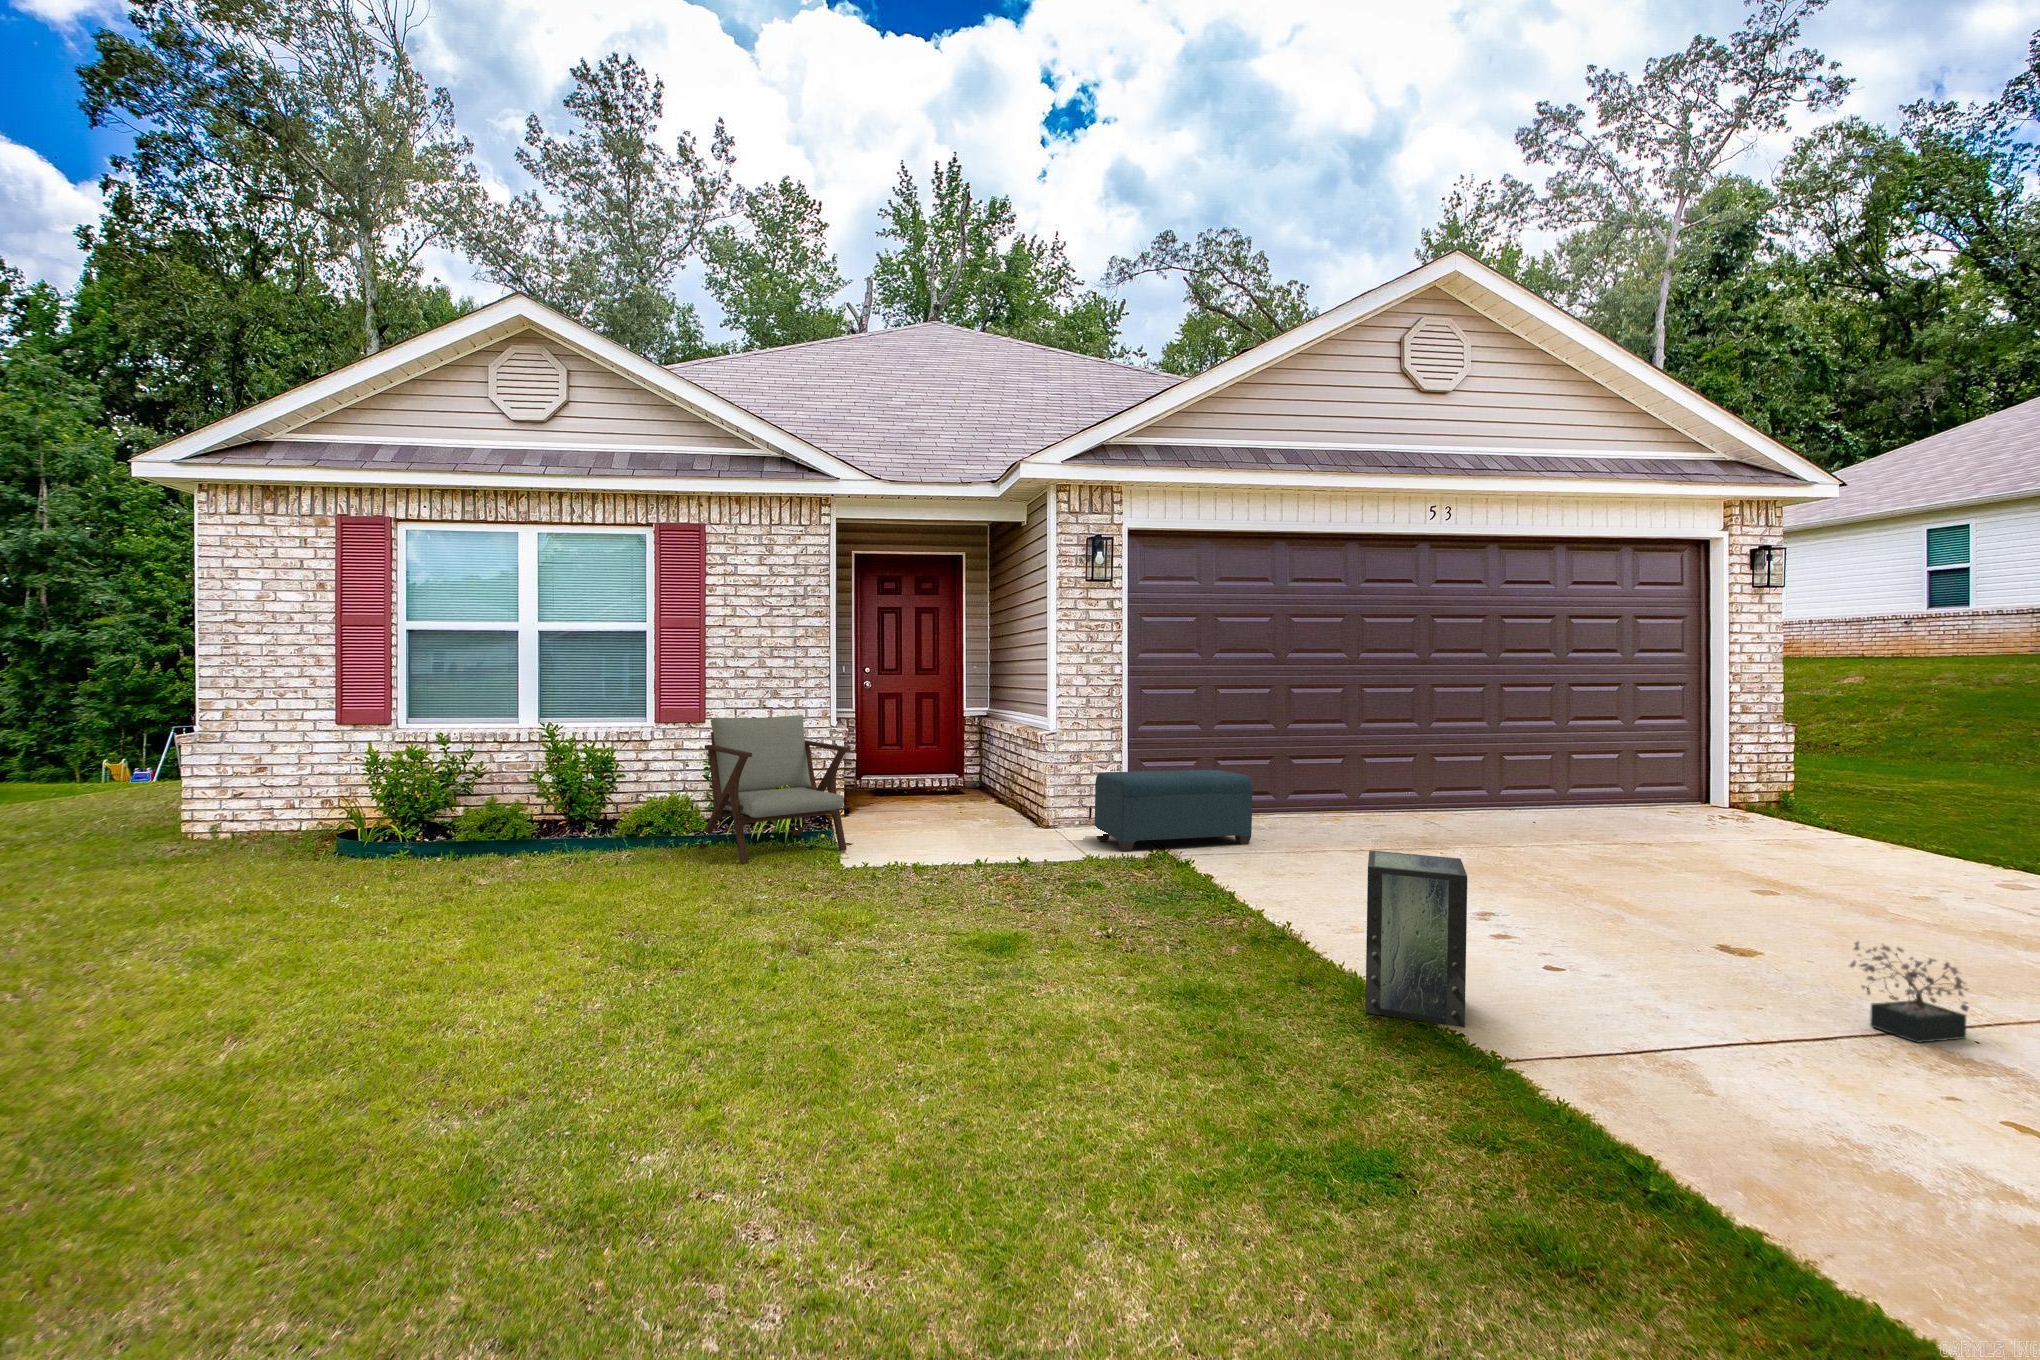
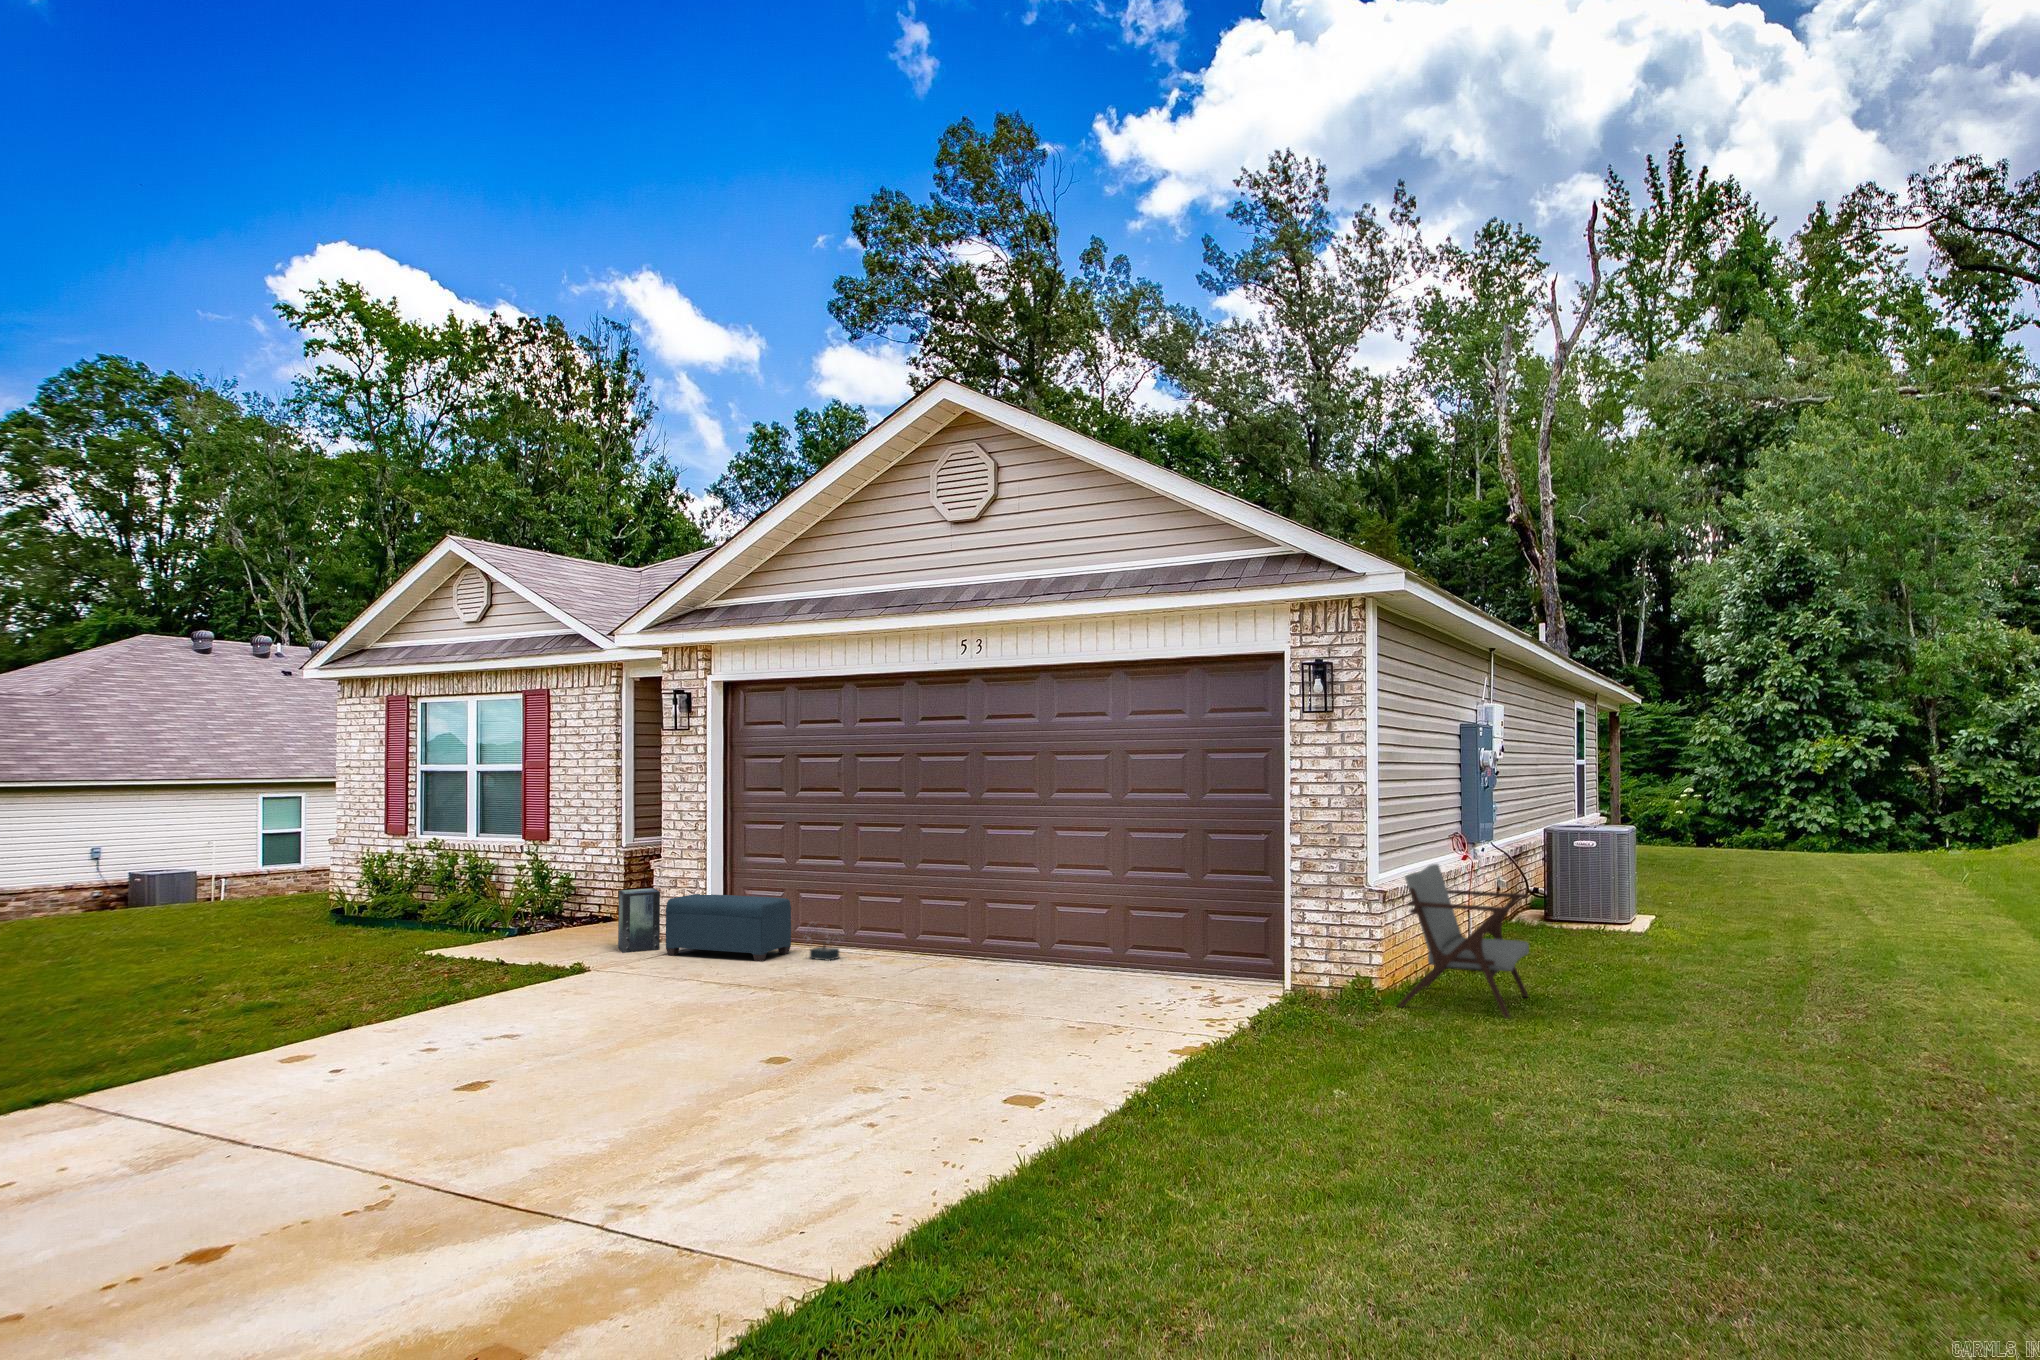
lounge chair: present [698,715,850,865] -> present [1398,864,1529,1018]
storage box: present [1365,851,1467,1028] -> present [618,888,660,953]
decorative plant: present [1850,942,1969,1043] -> present [805,926,840,961]

